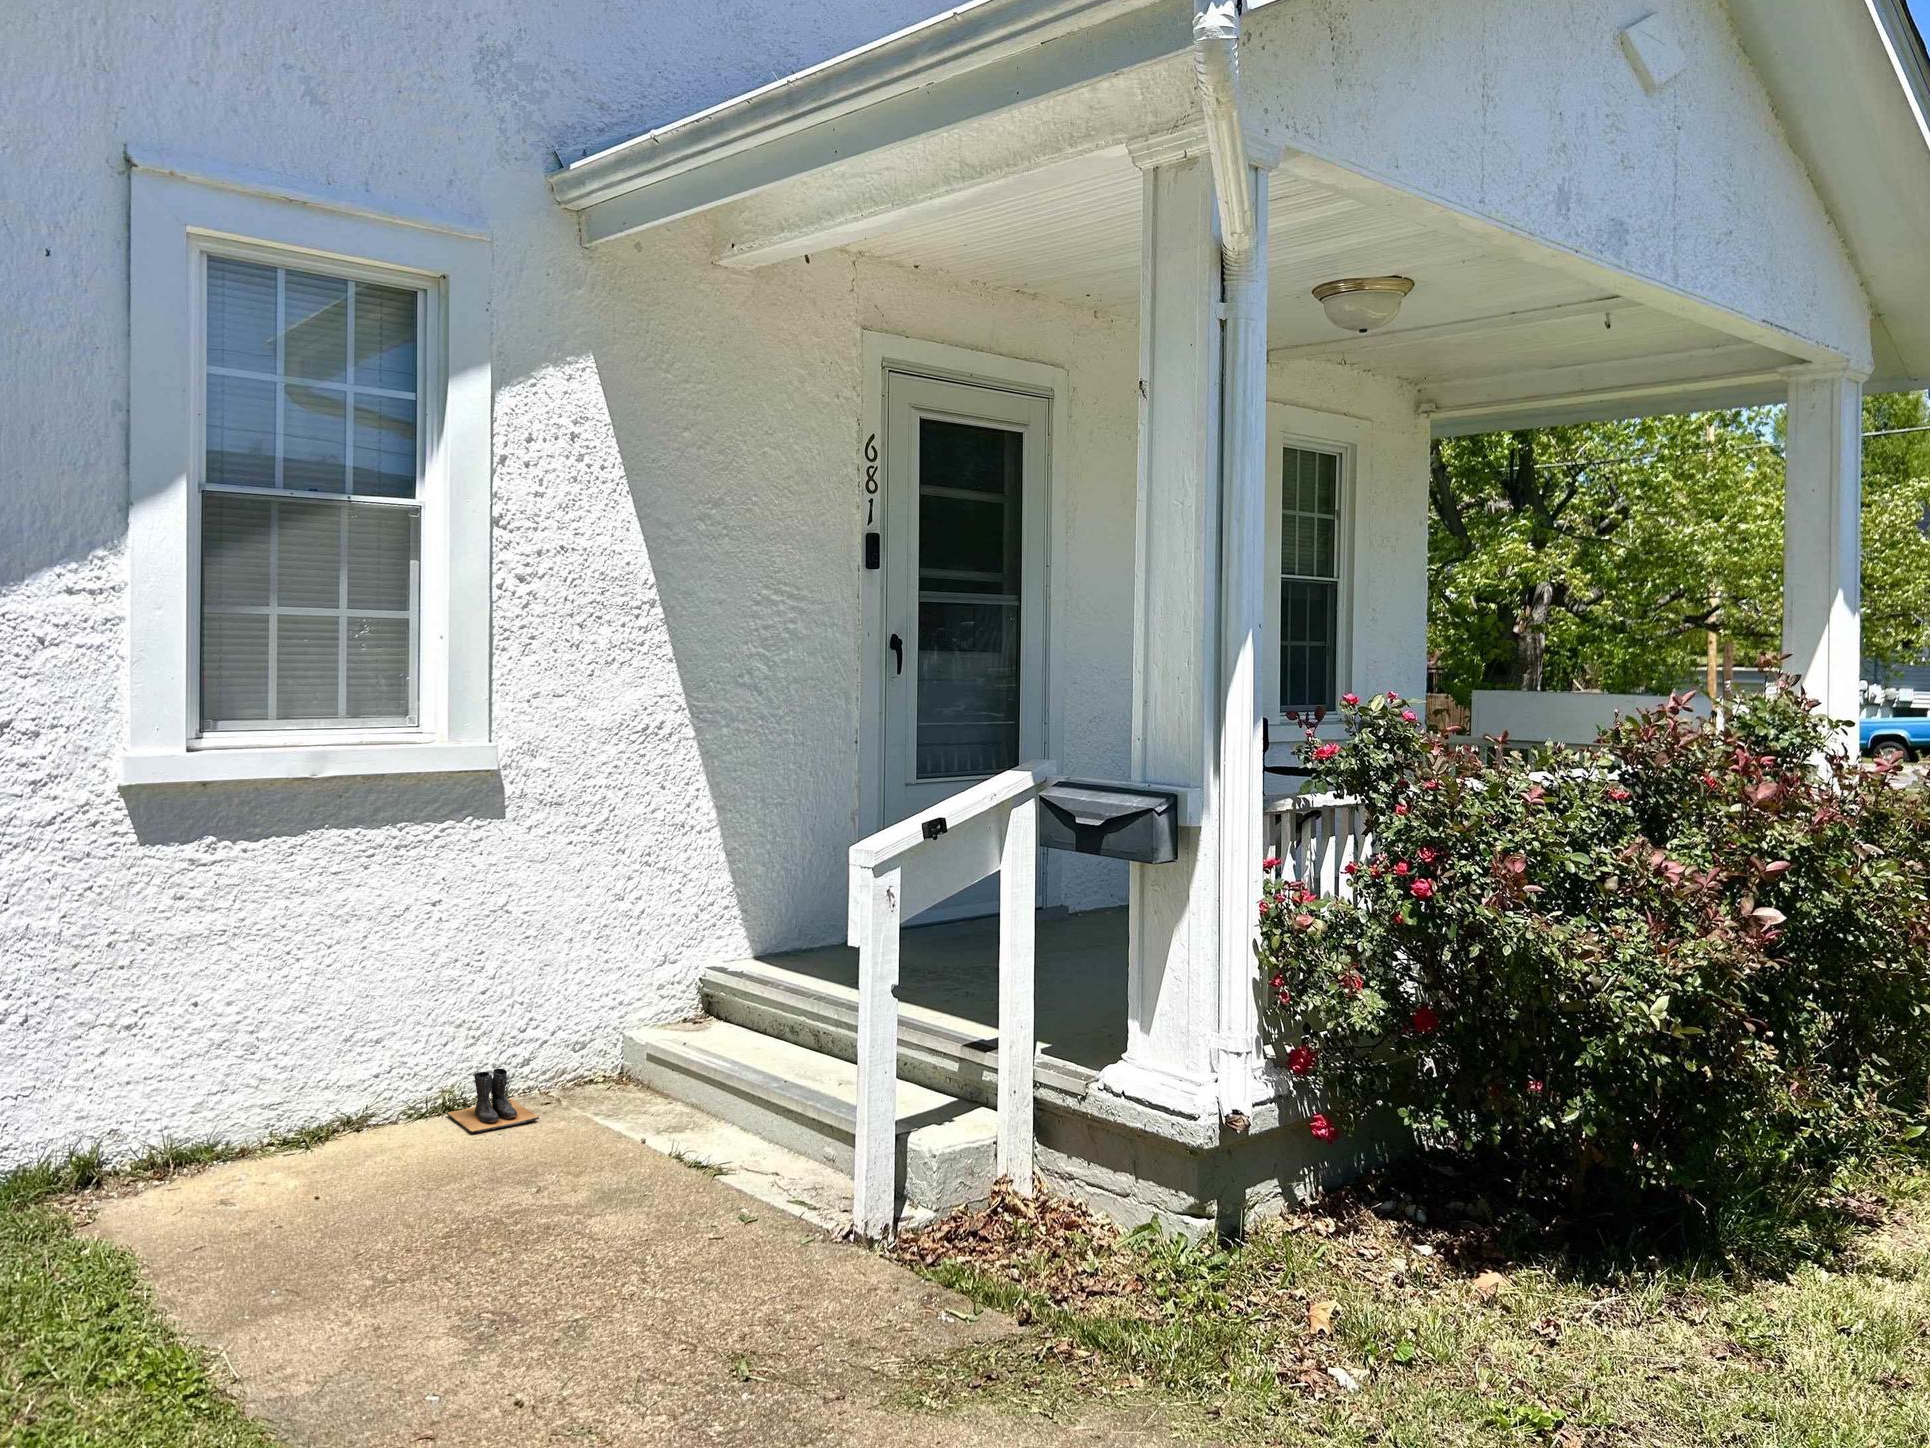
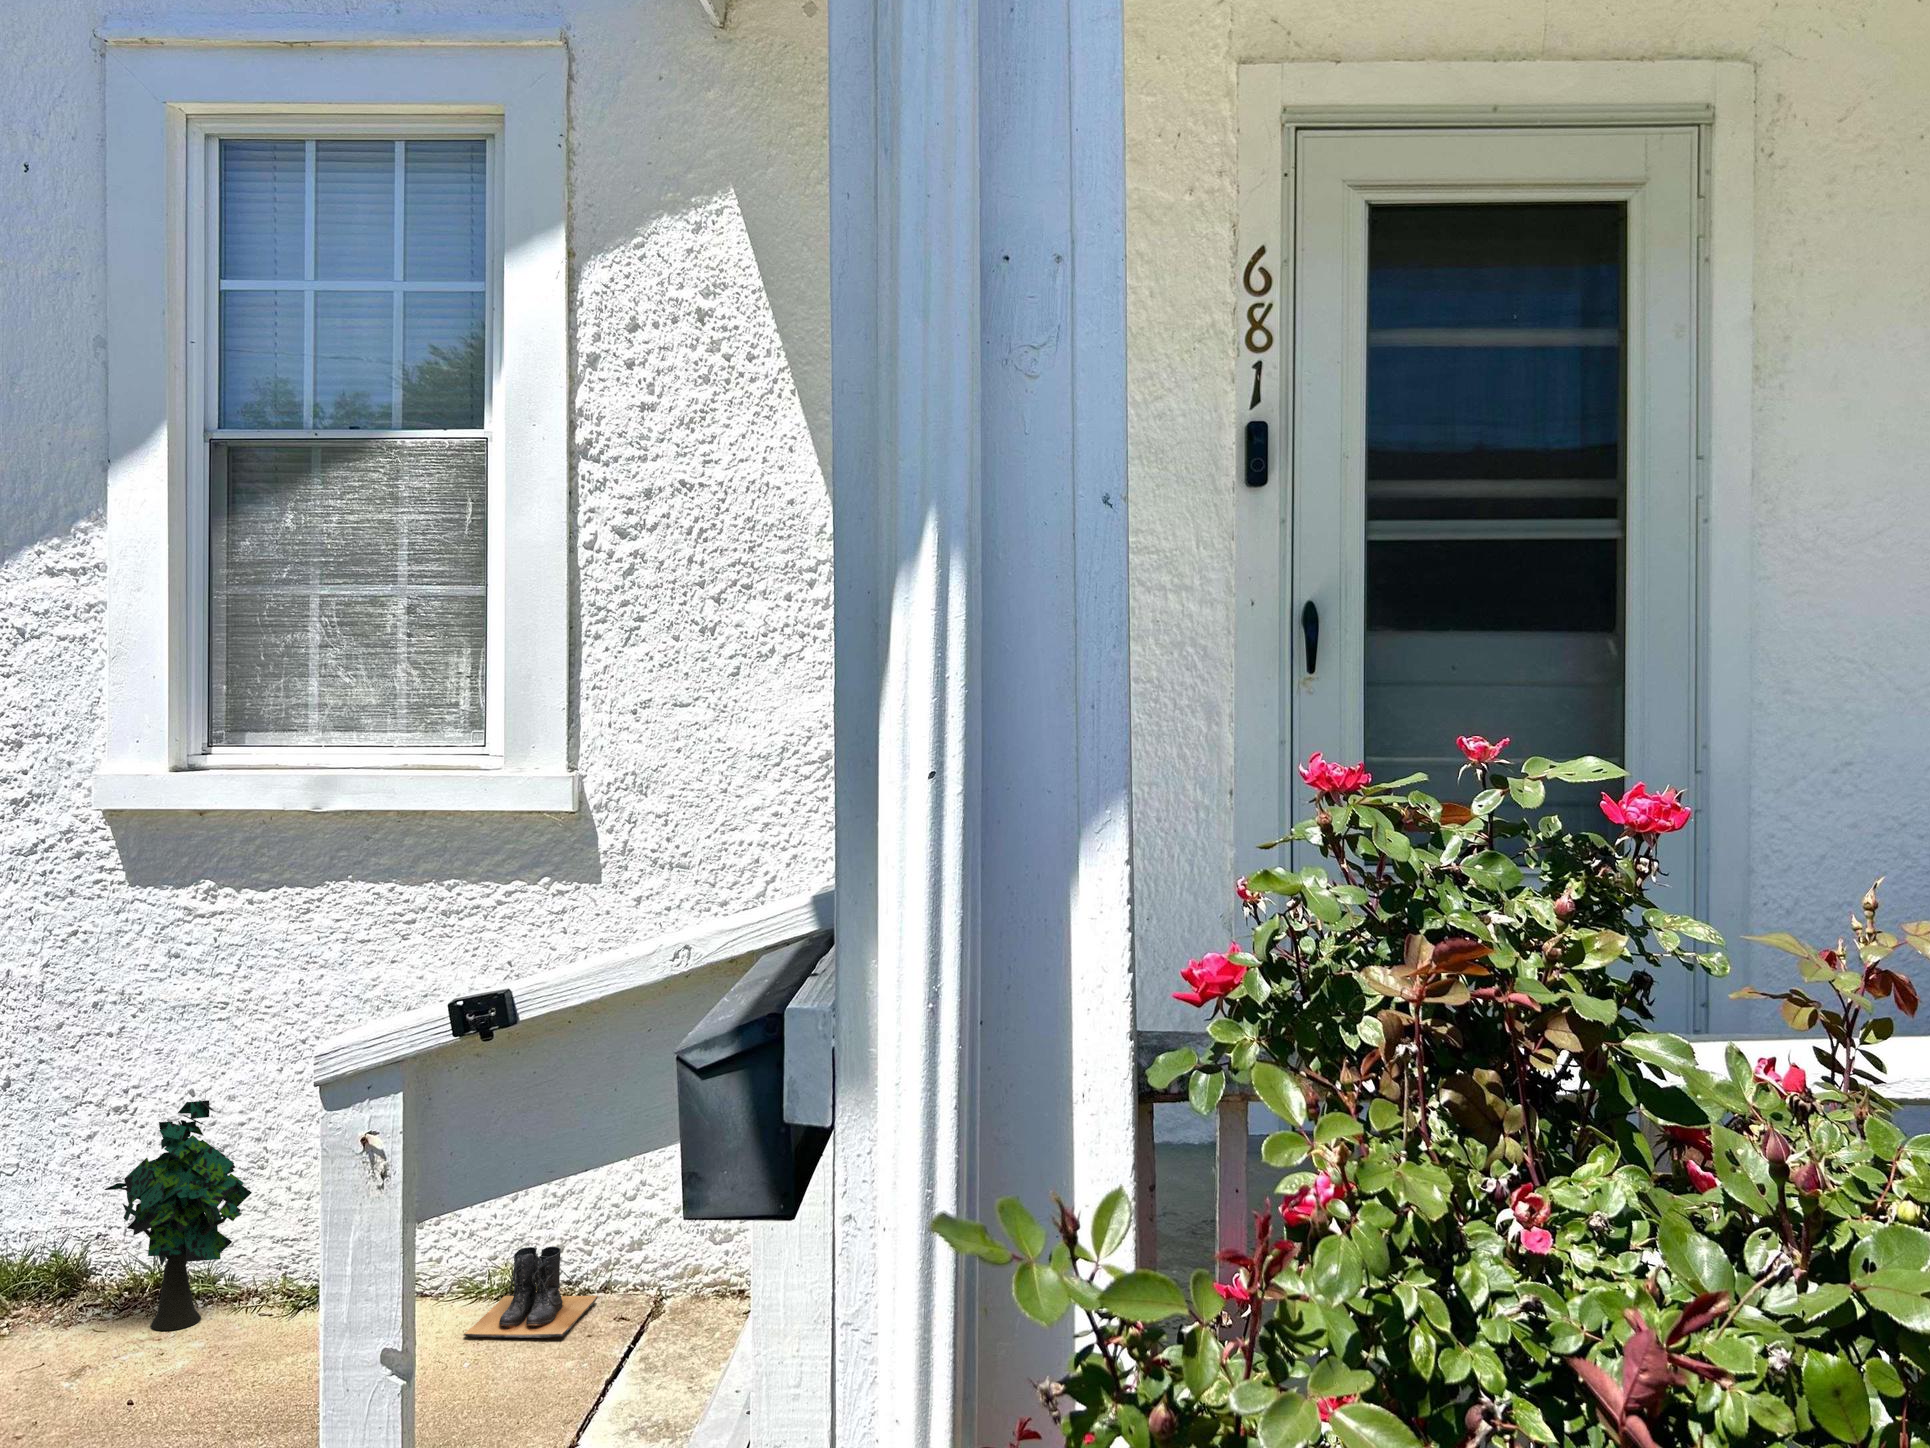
decorative plant: none [176,1002,286,1181] -> present [105,1100,252,1330]

